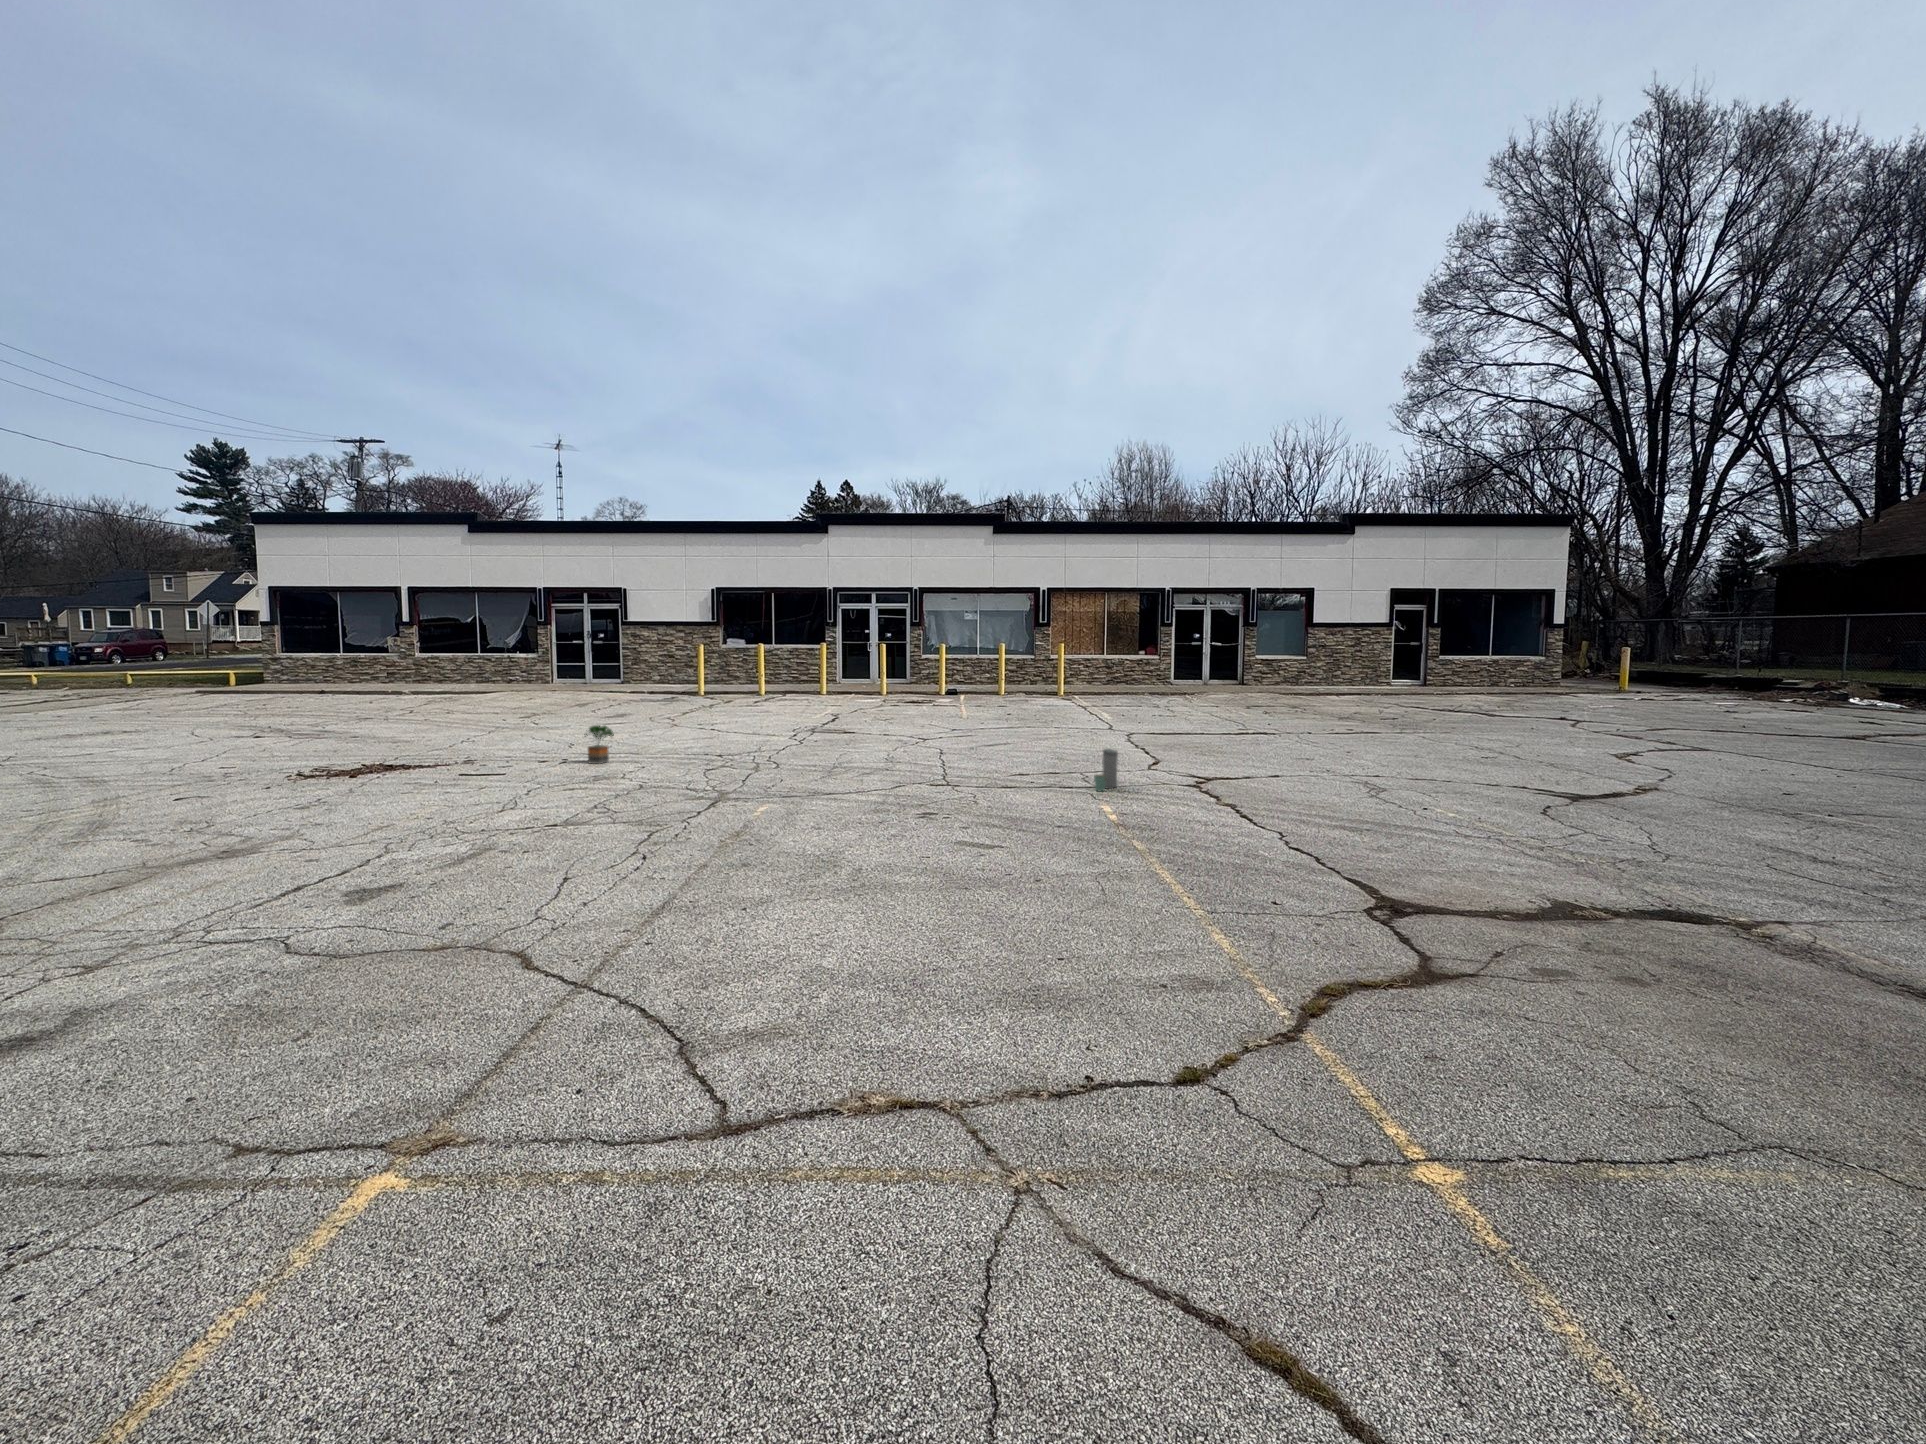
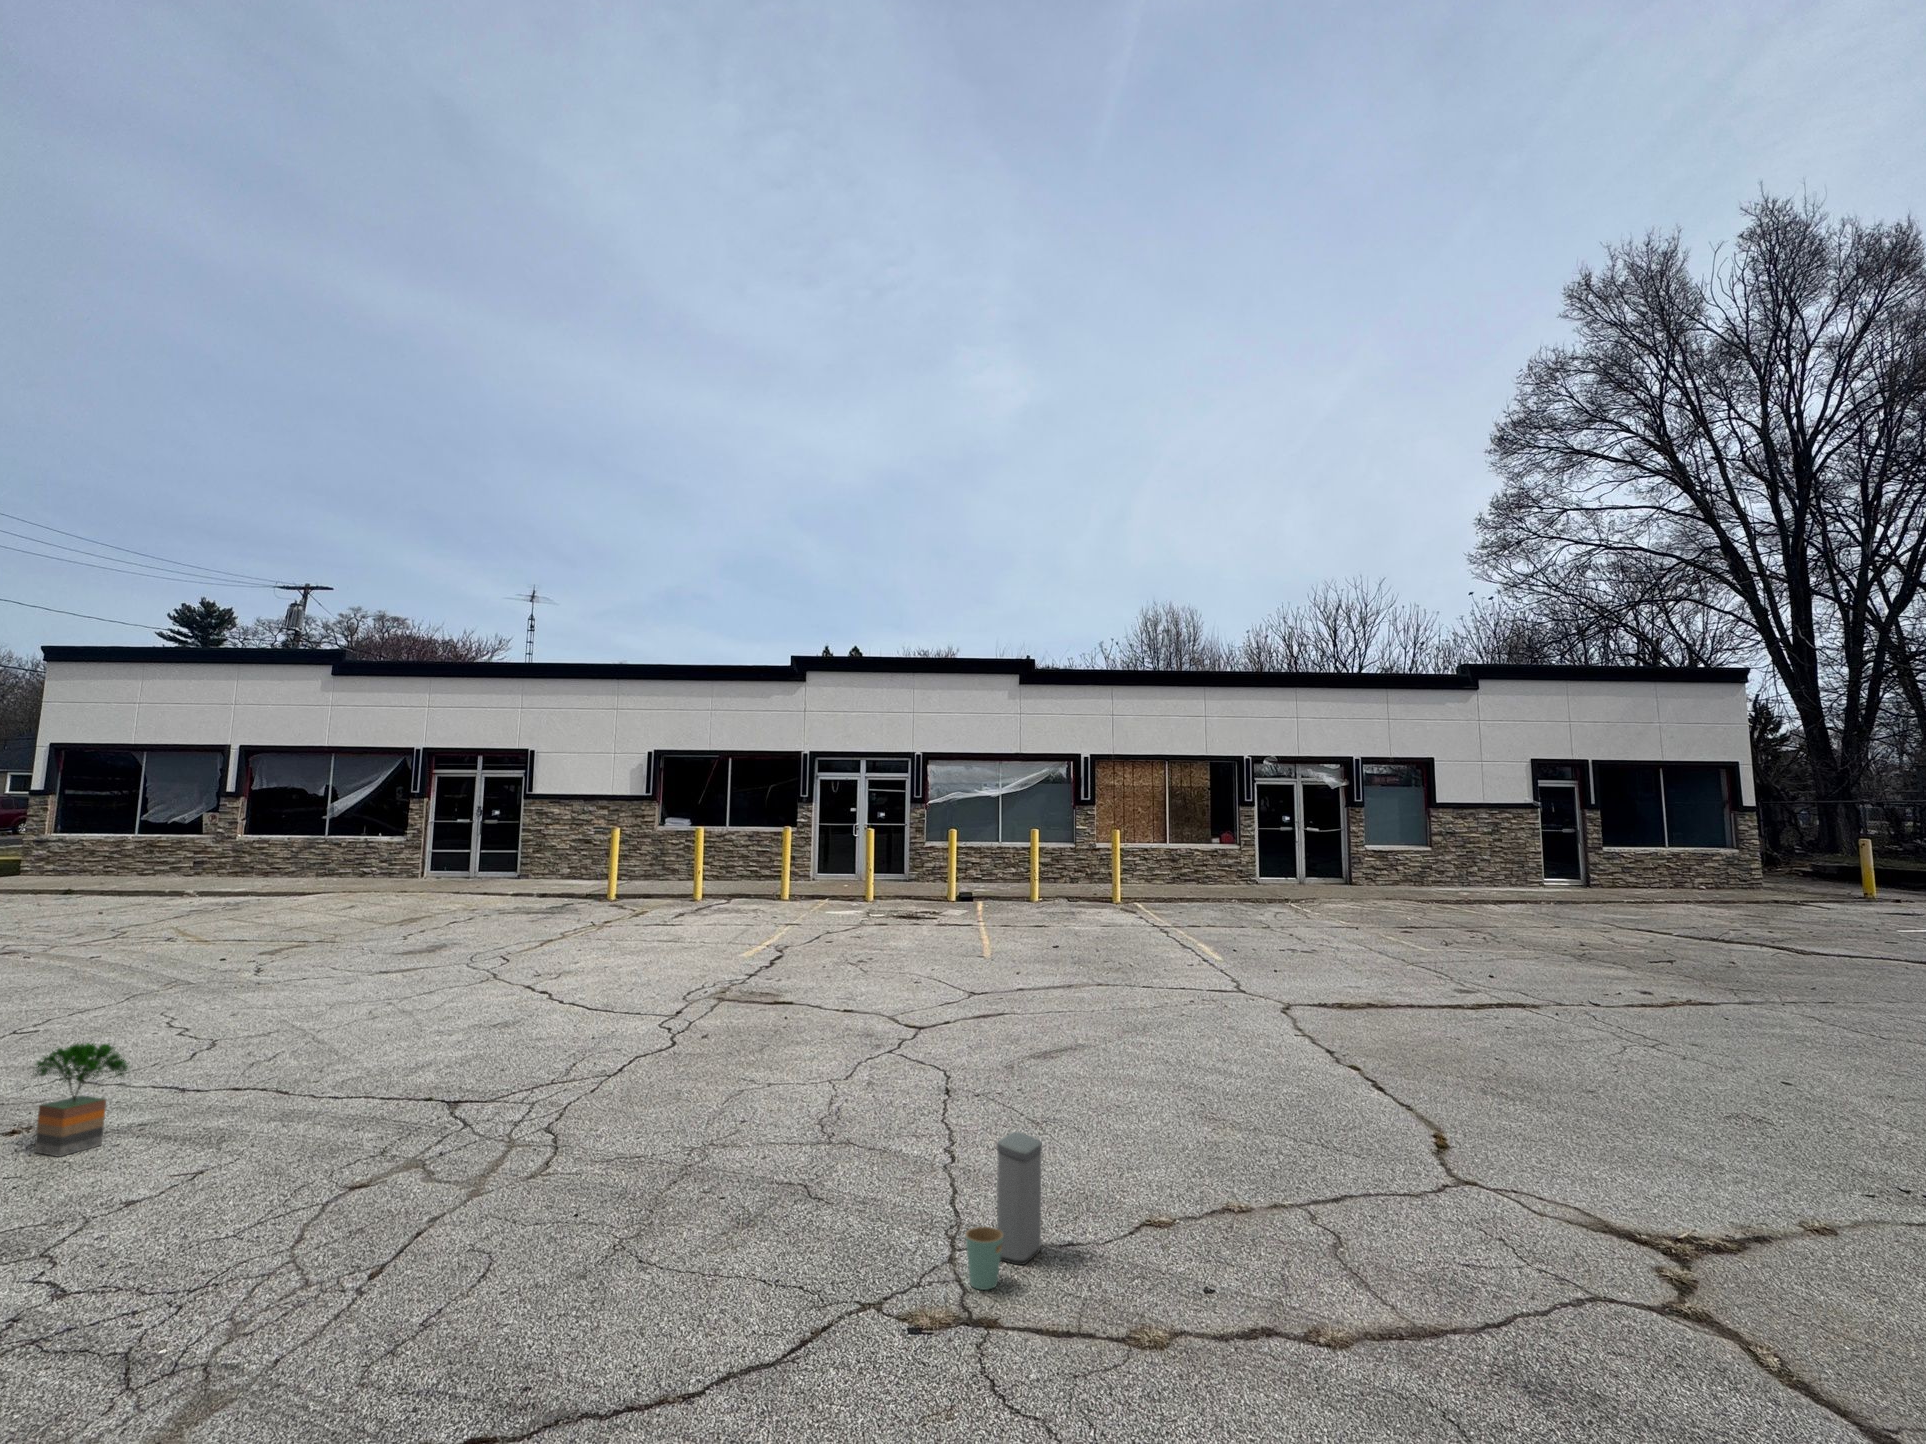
trash can: present [1094,749,1118,791] -> present [965,1132,1042,1290]

